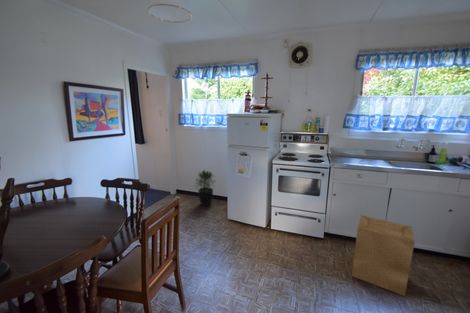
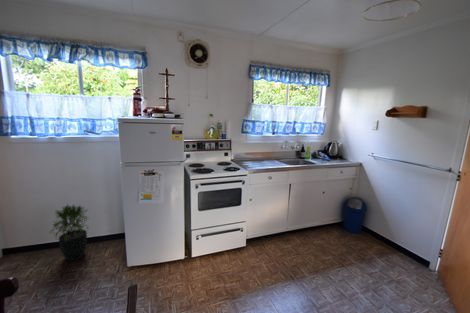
cardboard box: present [352,215,415,296] -> none [282,213,335,276]

